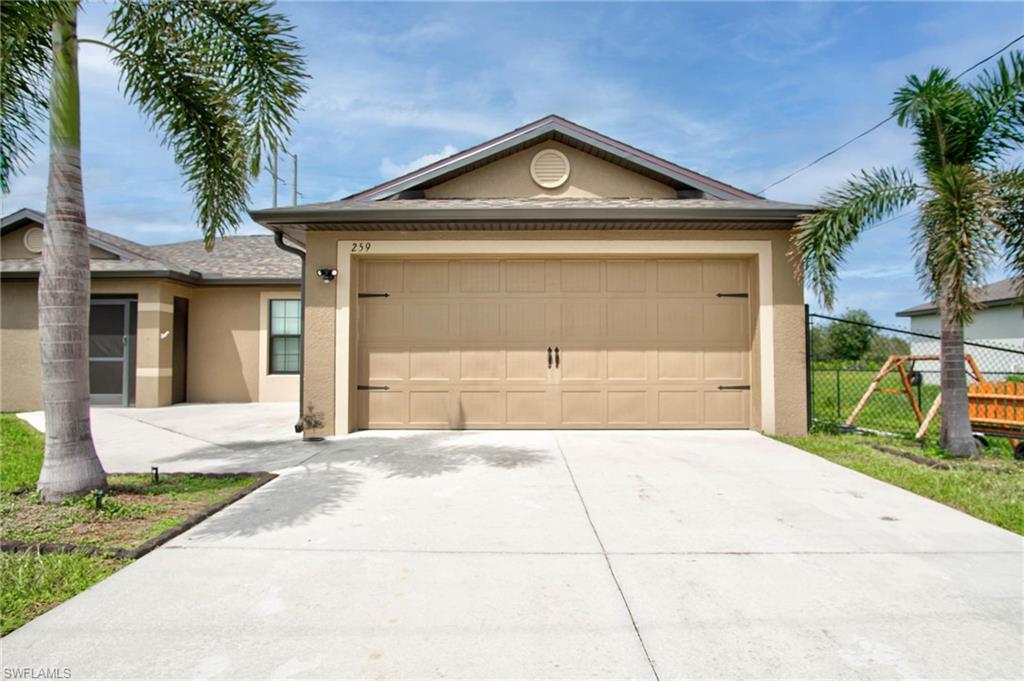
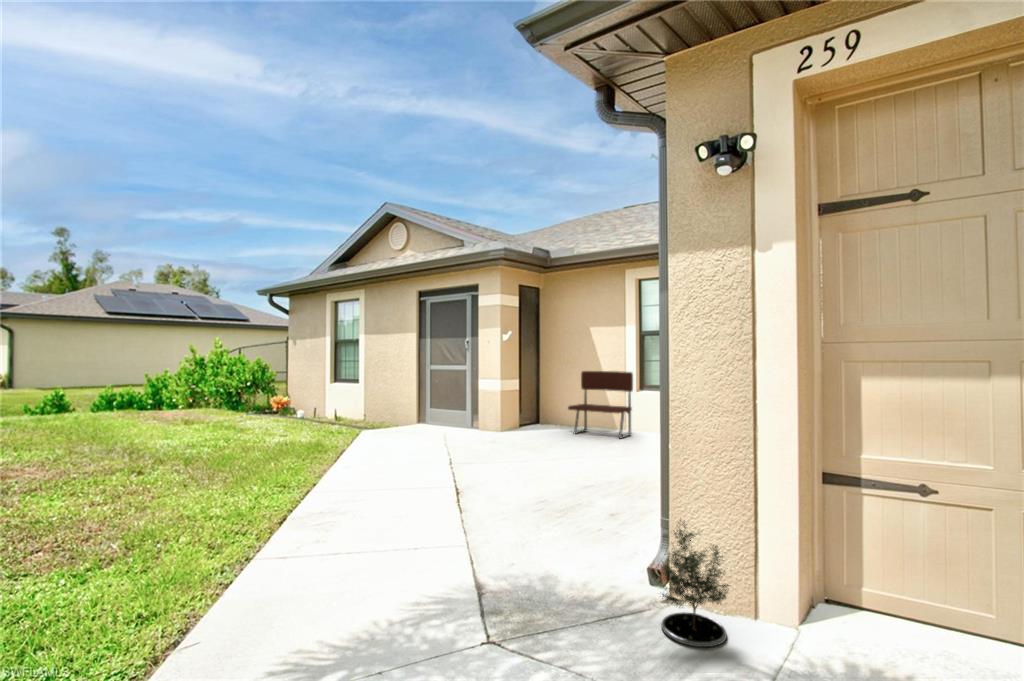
bench: none [217,361,267,405] -> present [568,371,633,438]

